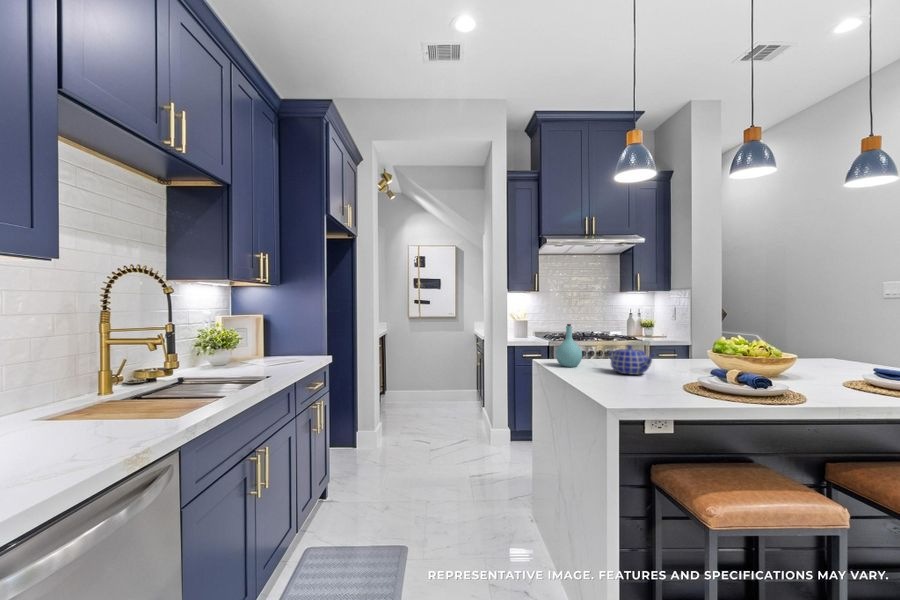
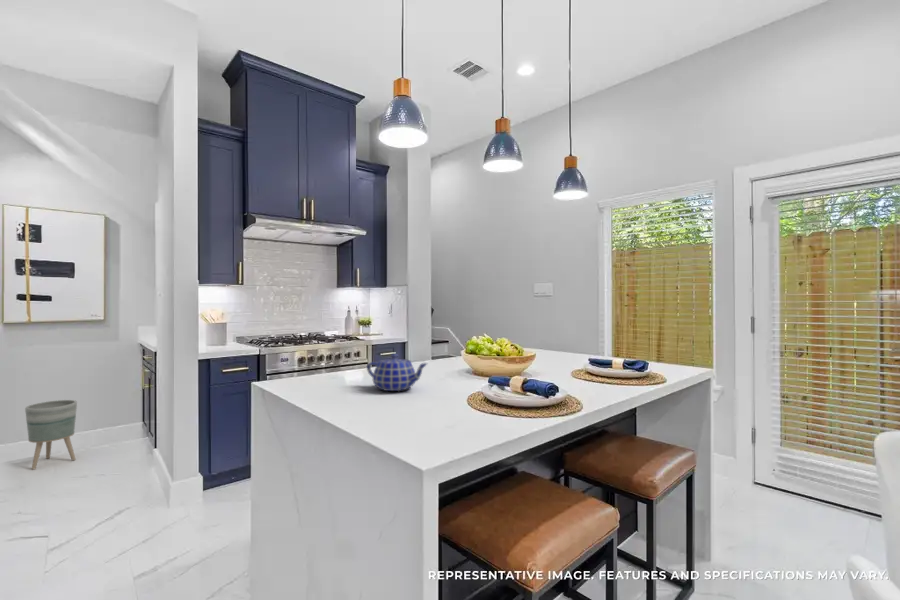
bottle: present [556,324,582,367] -> none [297,331,334,389]
planter: none [418,367,442,407] -> present [25,400,77,469]

